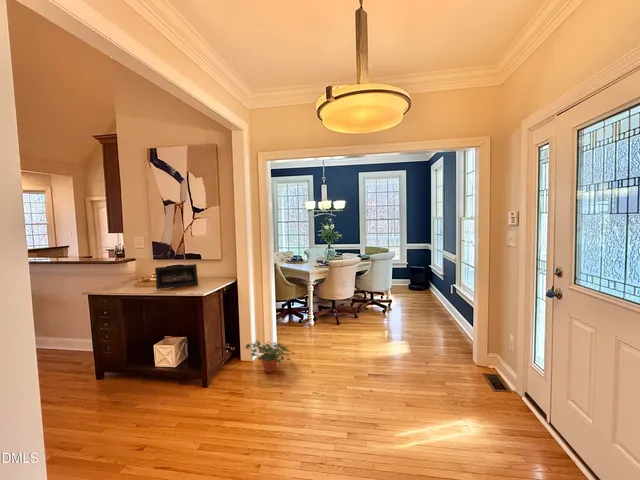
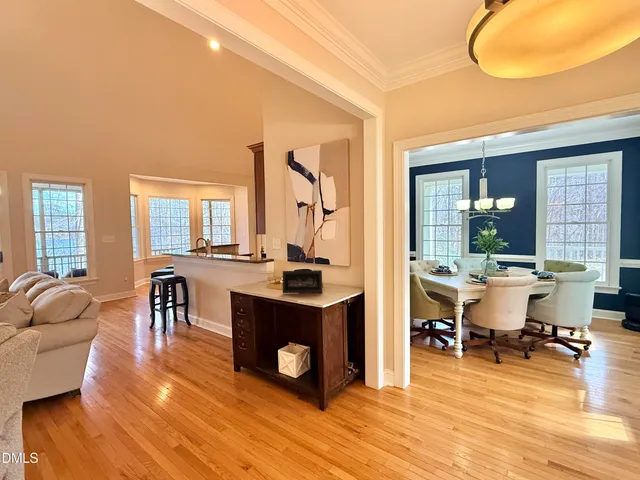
potted plant: present [245,340,294,372] -> none [367,366,432,412]

